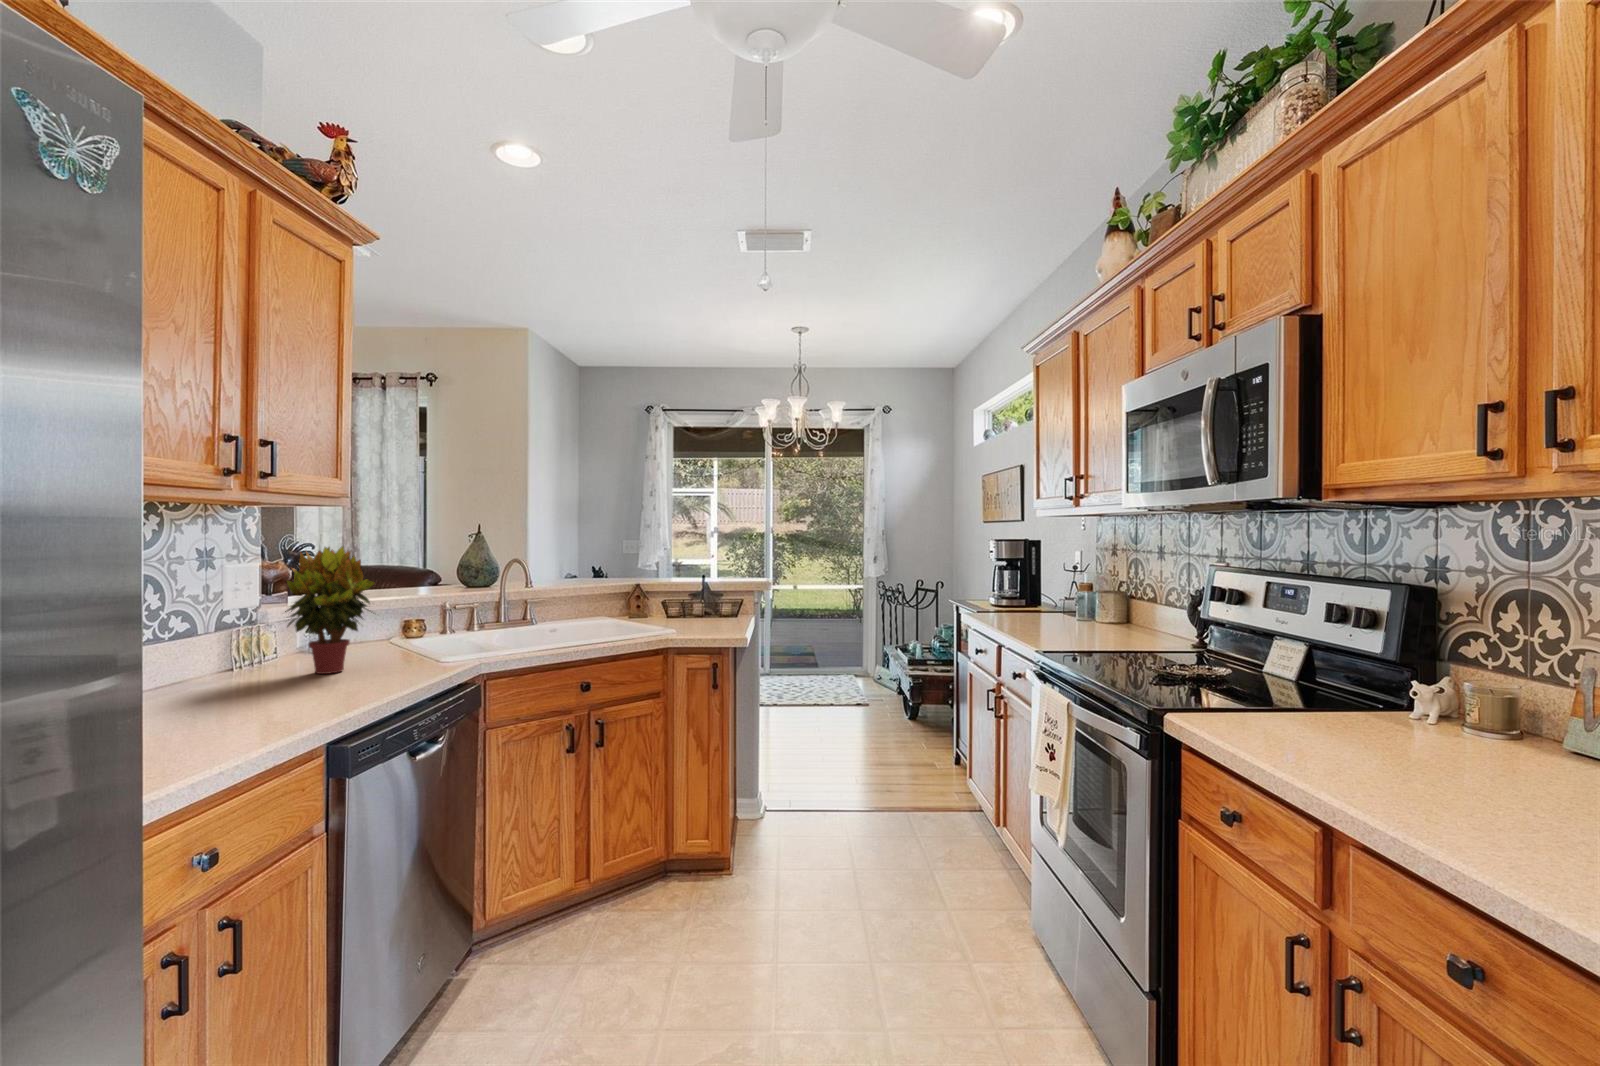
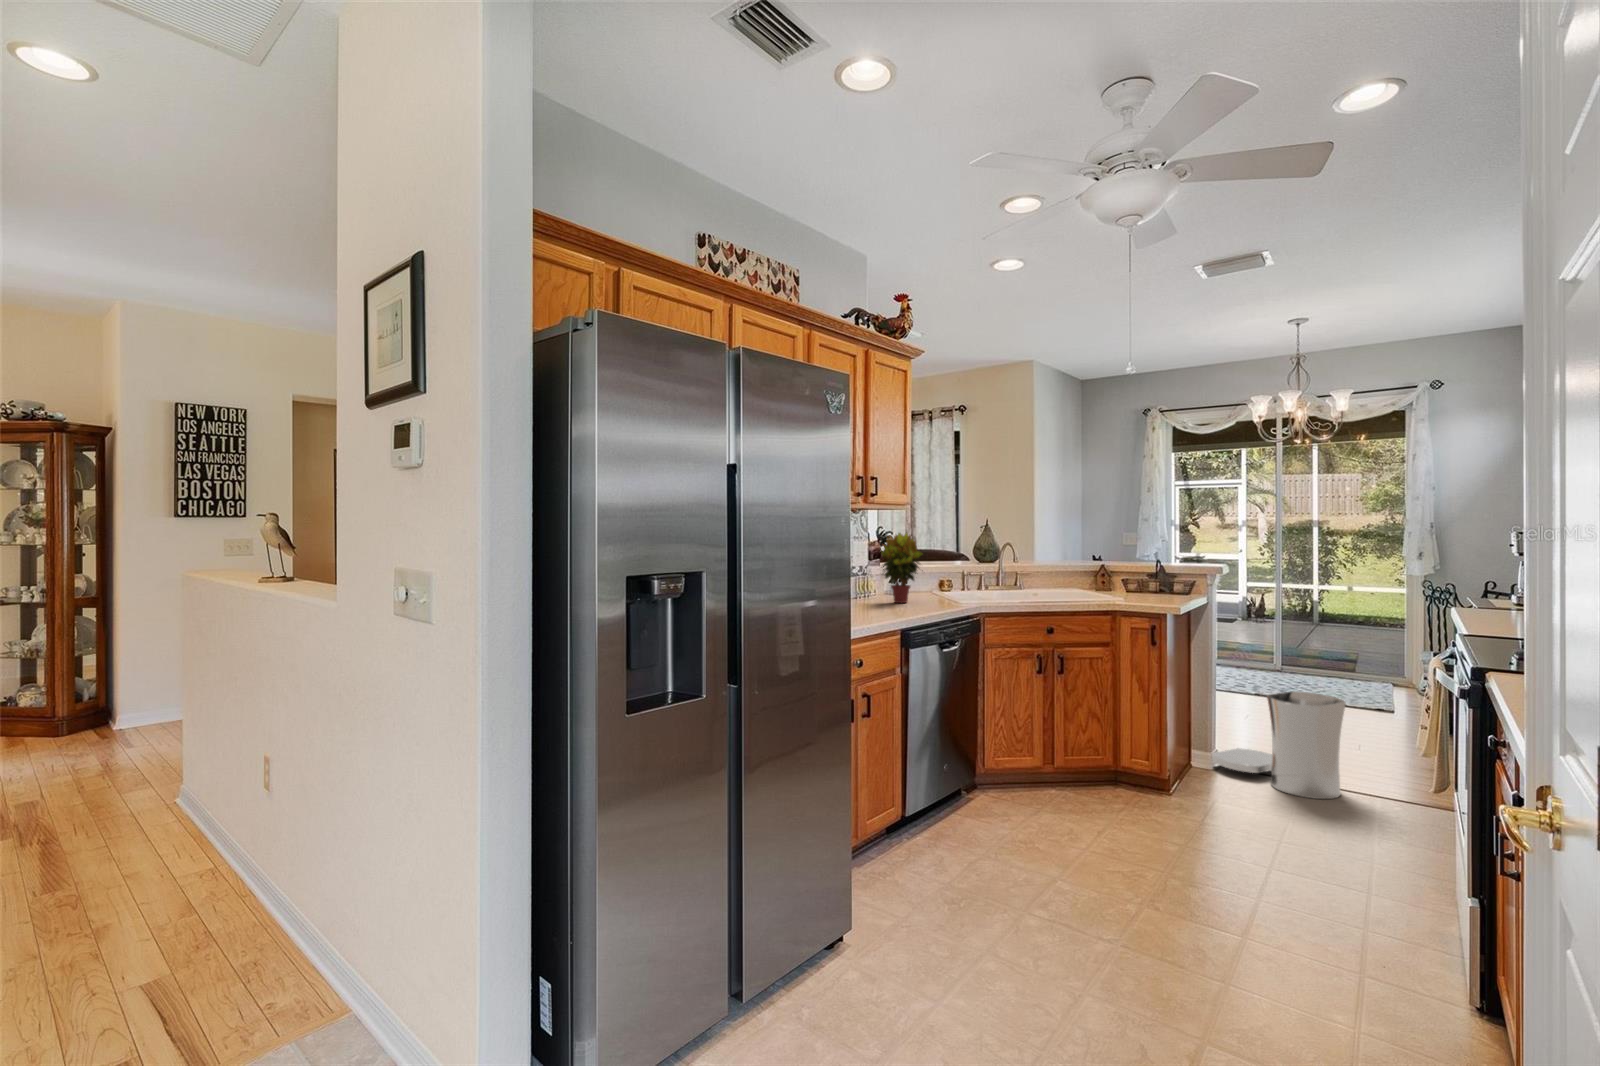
trash can: none [758,715,888,837] -> present [1212,691,1346,799]

